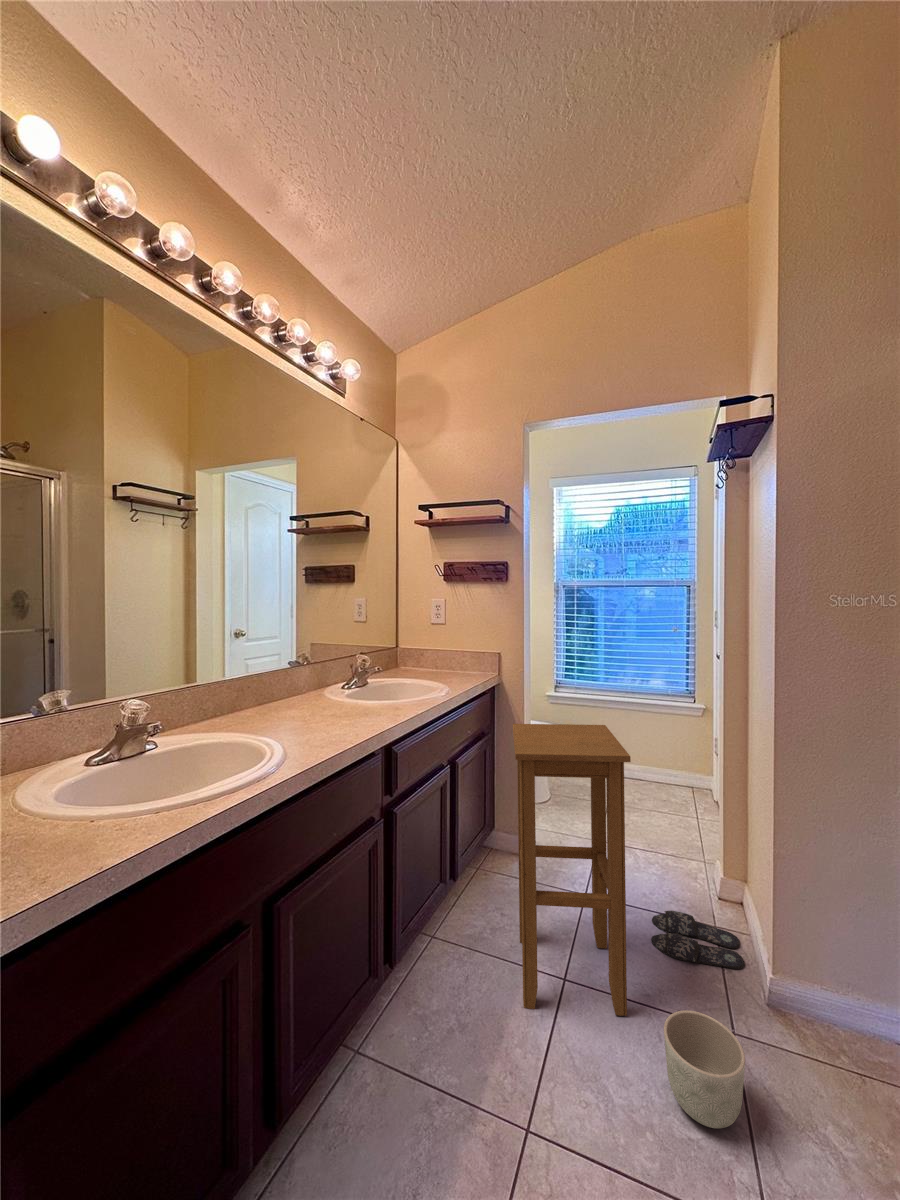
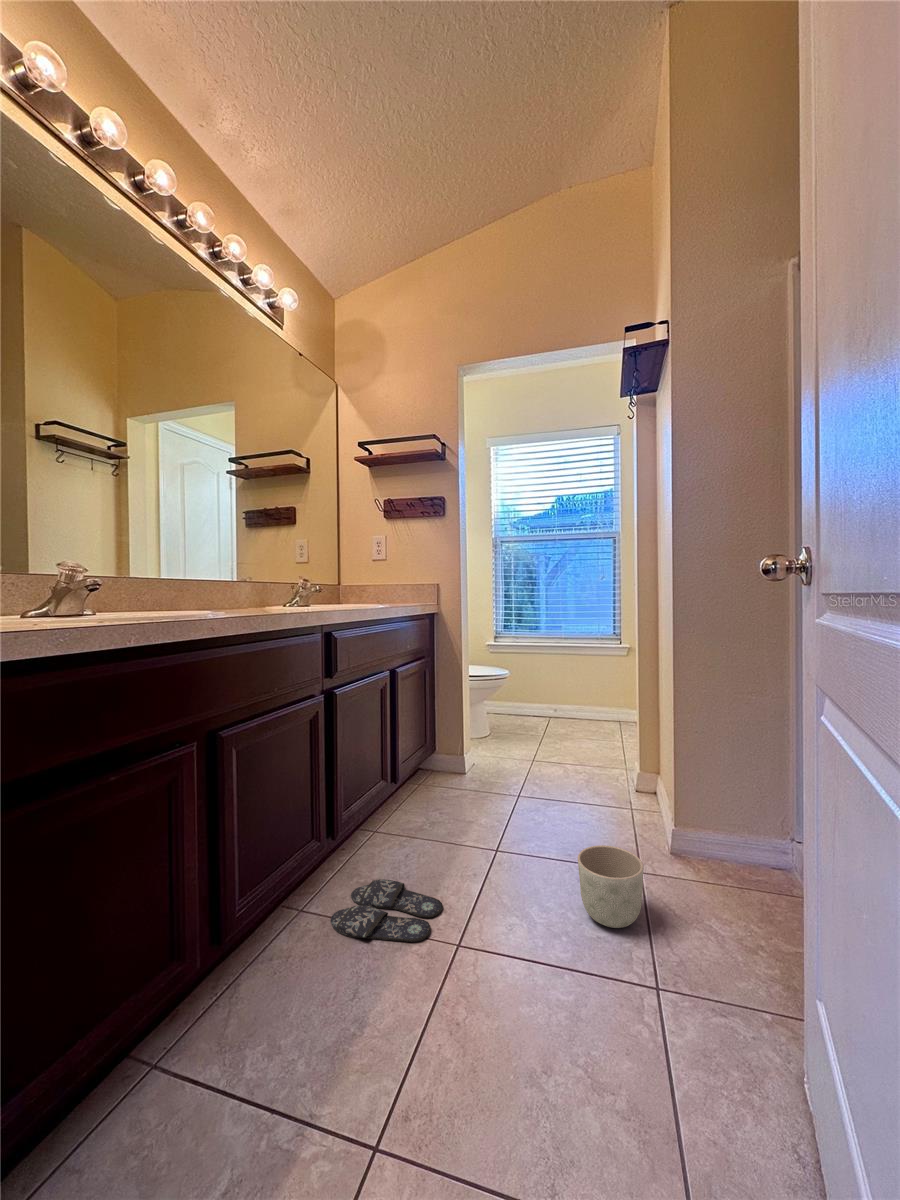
stool: present [513,724,631,1016] -> none [448,627,550,873]
slippers: present [651,911,745,969] -> present [331,879,443,942]

